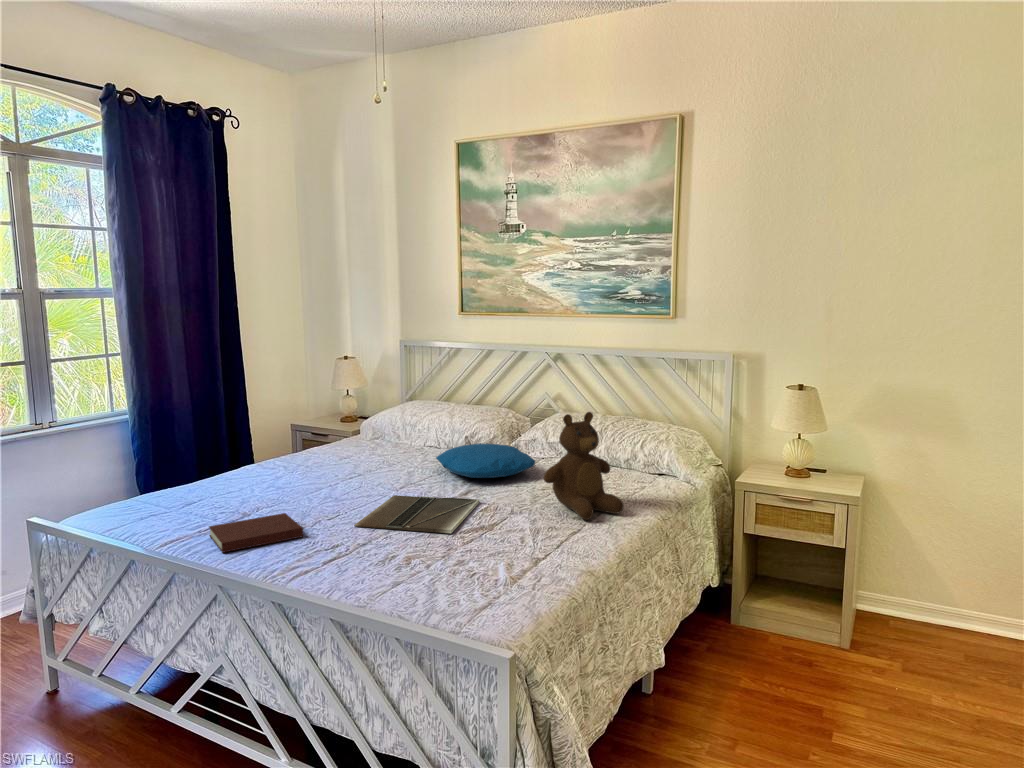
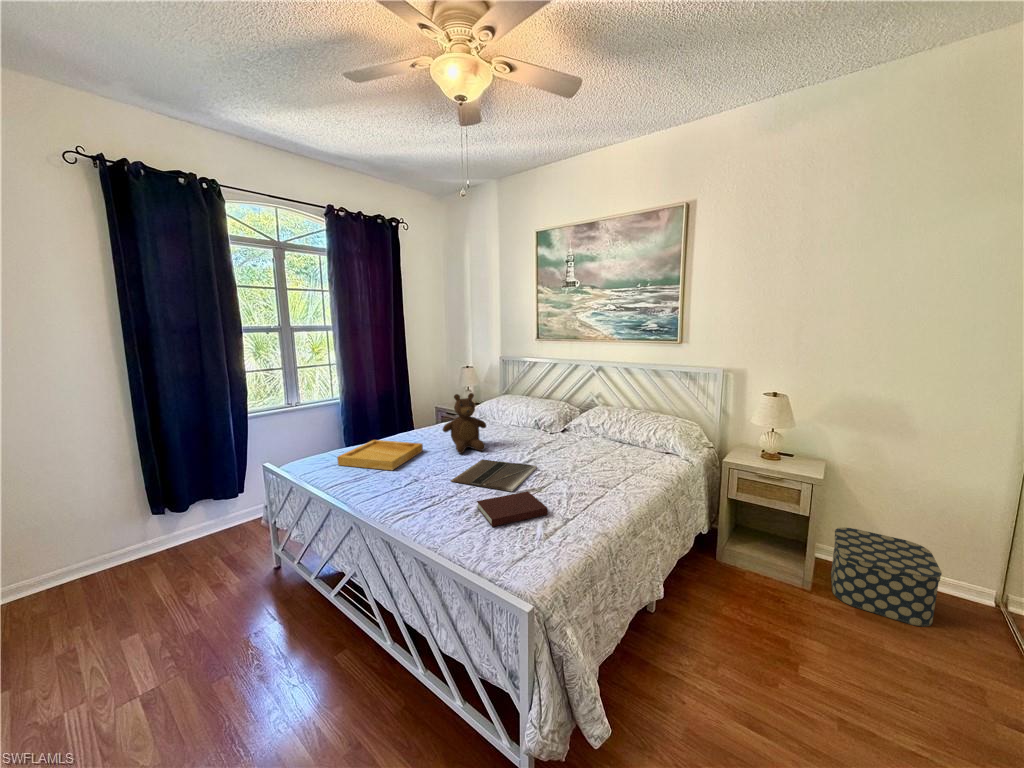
teddy bear: present [544,412,624,520] -> present [443,393,486,453]
pillow: present [436,443,535,478] -> none [514,426,579,450]
tray: none [159,475,294,517] -> present [337,440,423,470]
notebook: present [209,513,303,553] -> present [477,491,548,527]
storage box: none [874,563,994,675] -> present [831,528,942,627]

